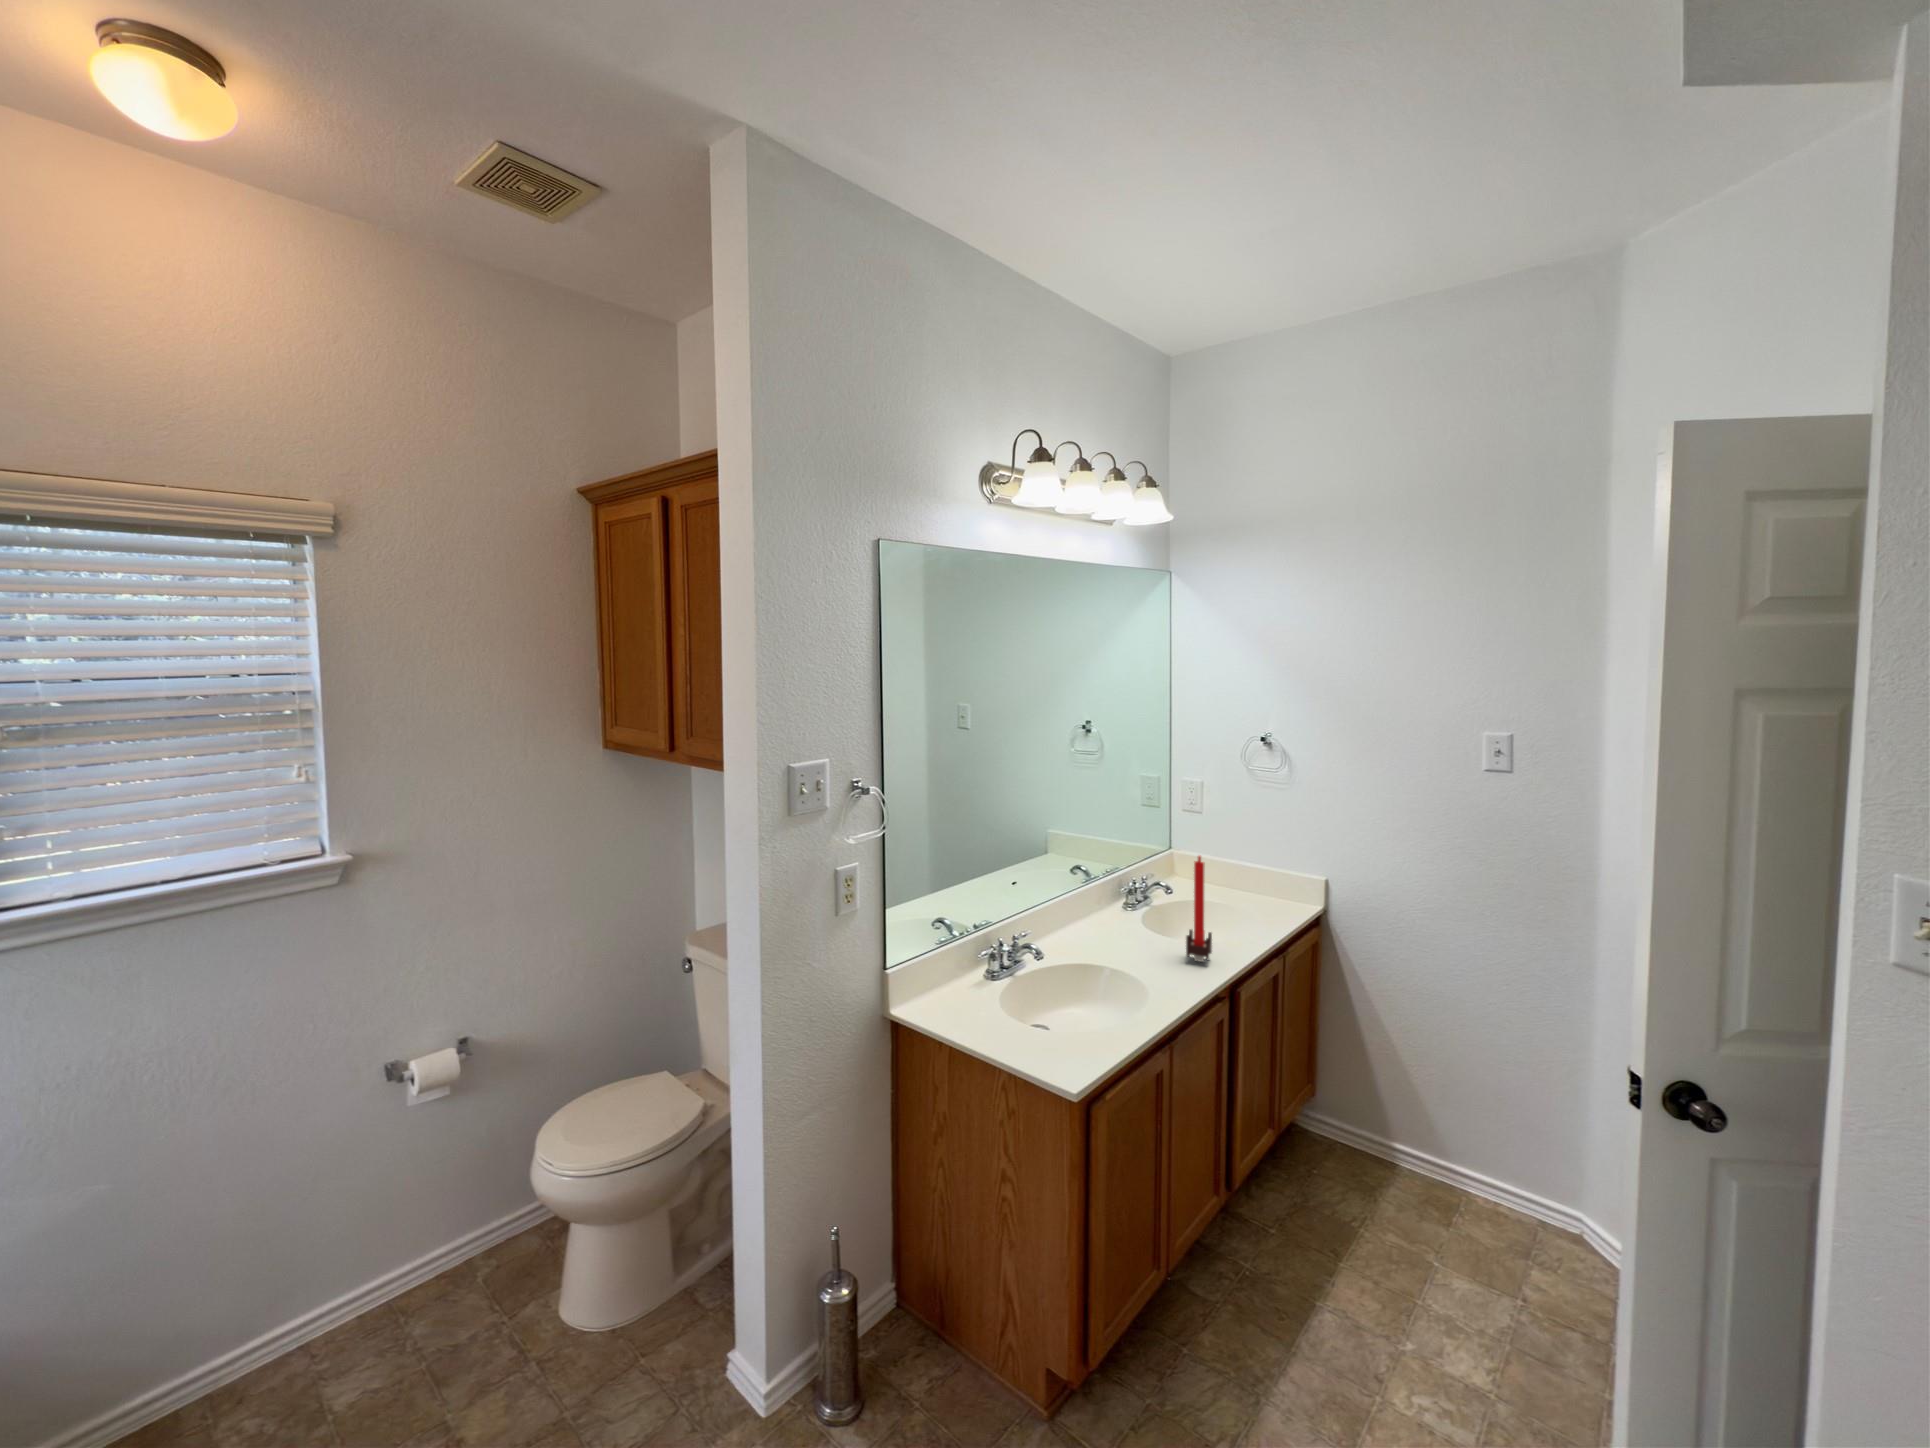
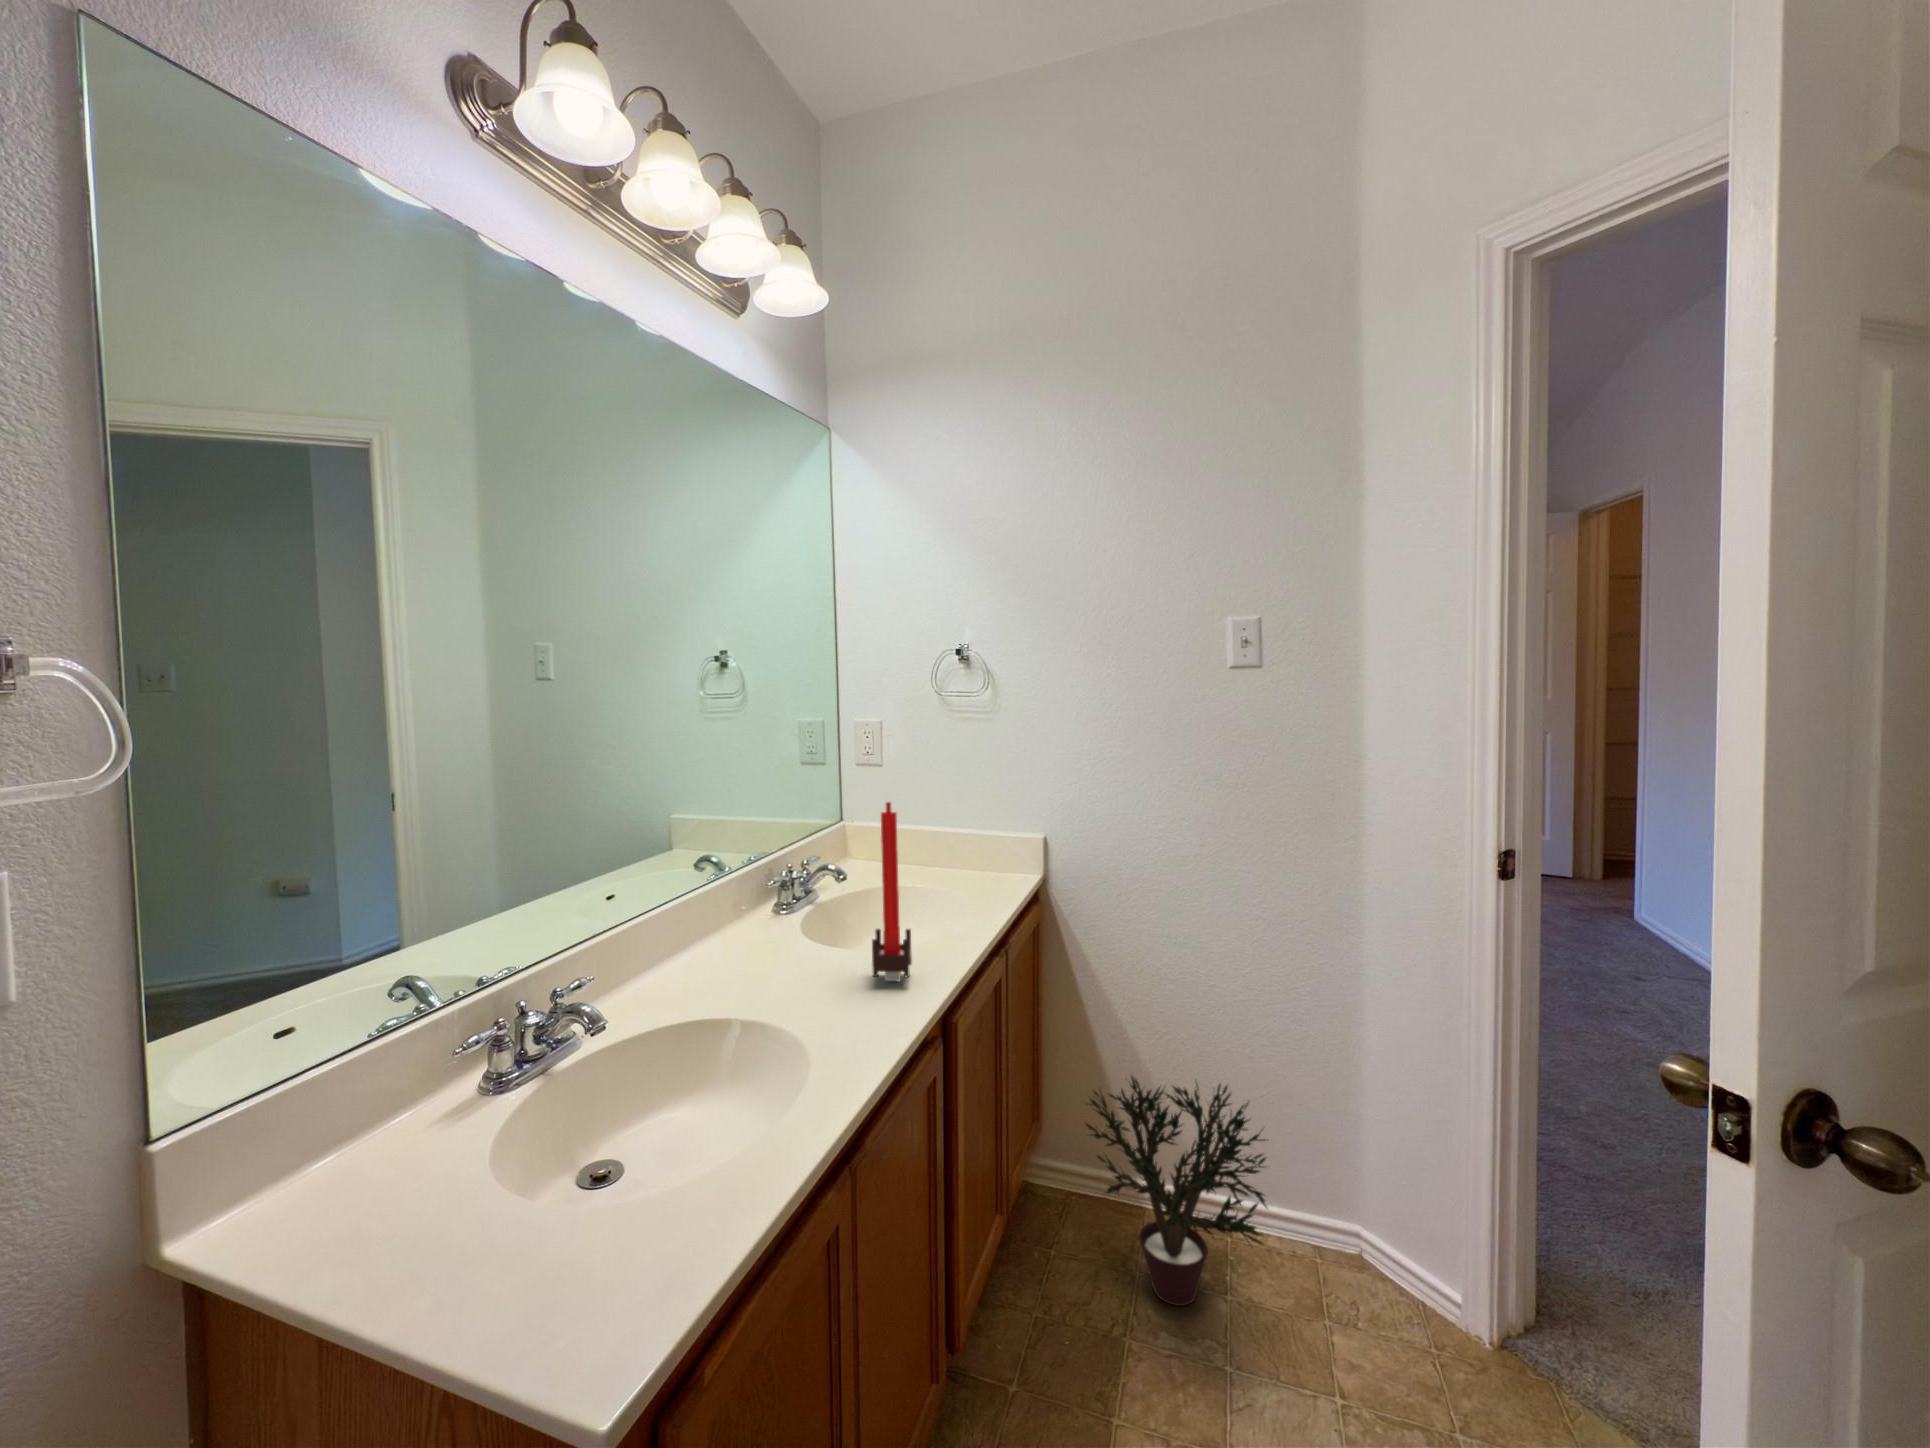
potted plant: none [1339,1059,1487,1224] -> present [1085,1076,1267,1306]

